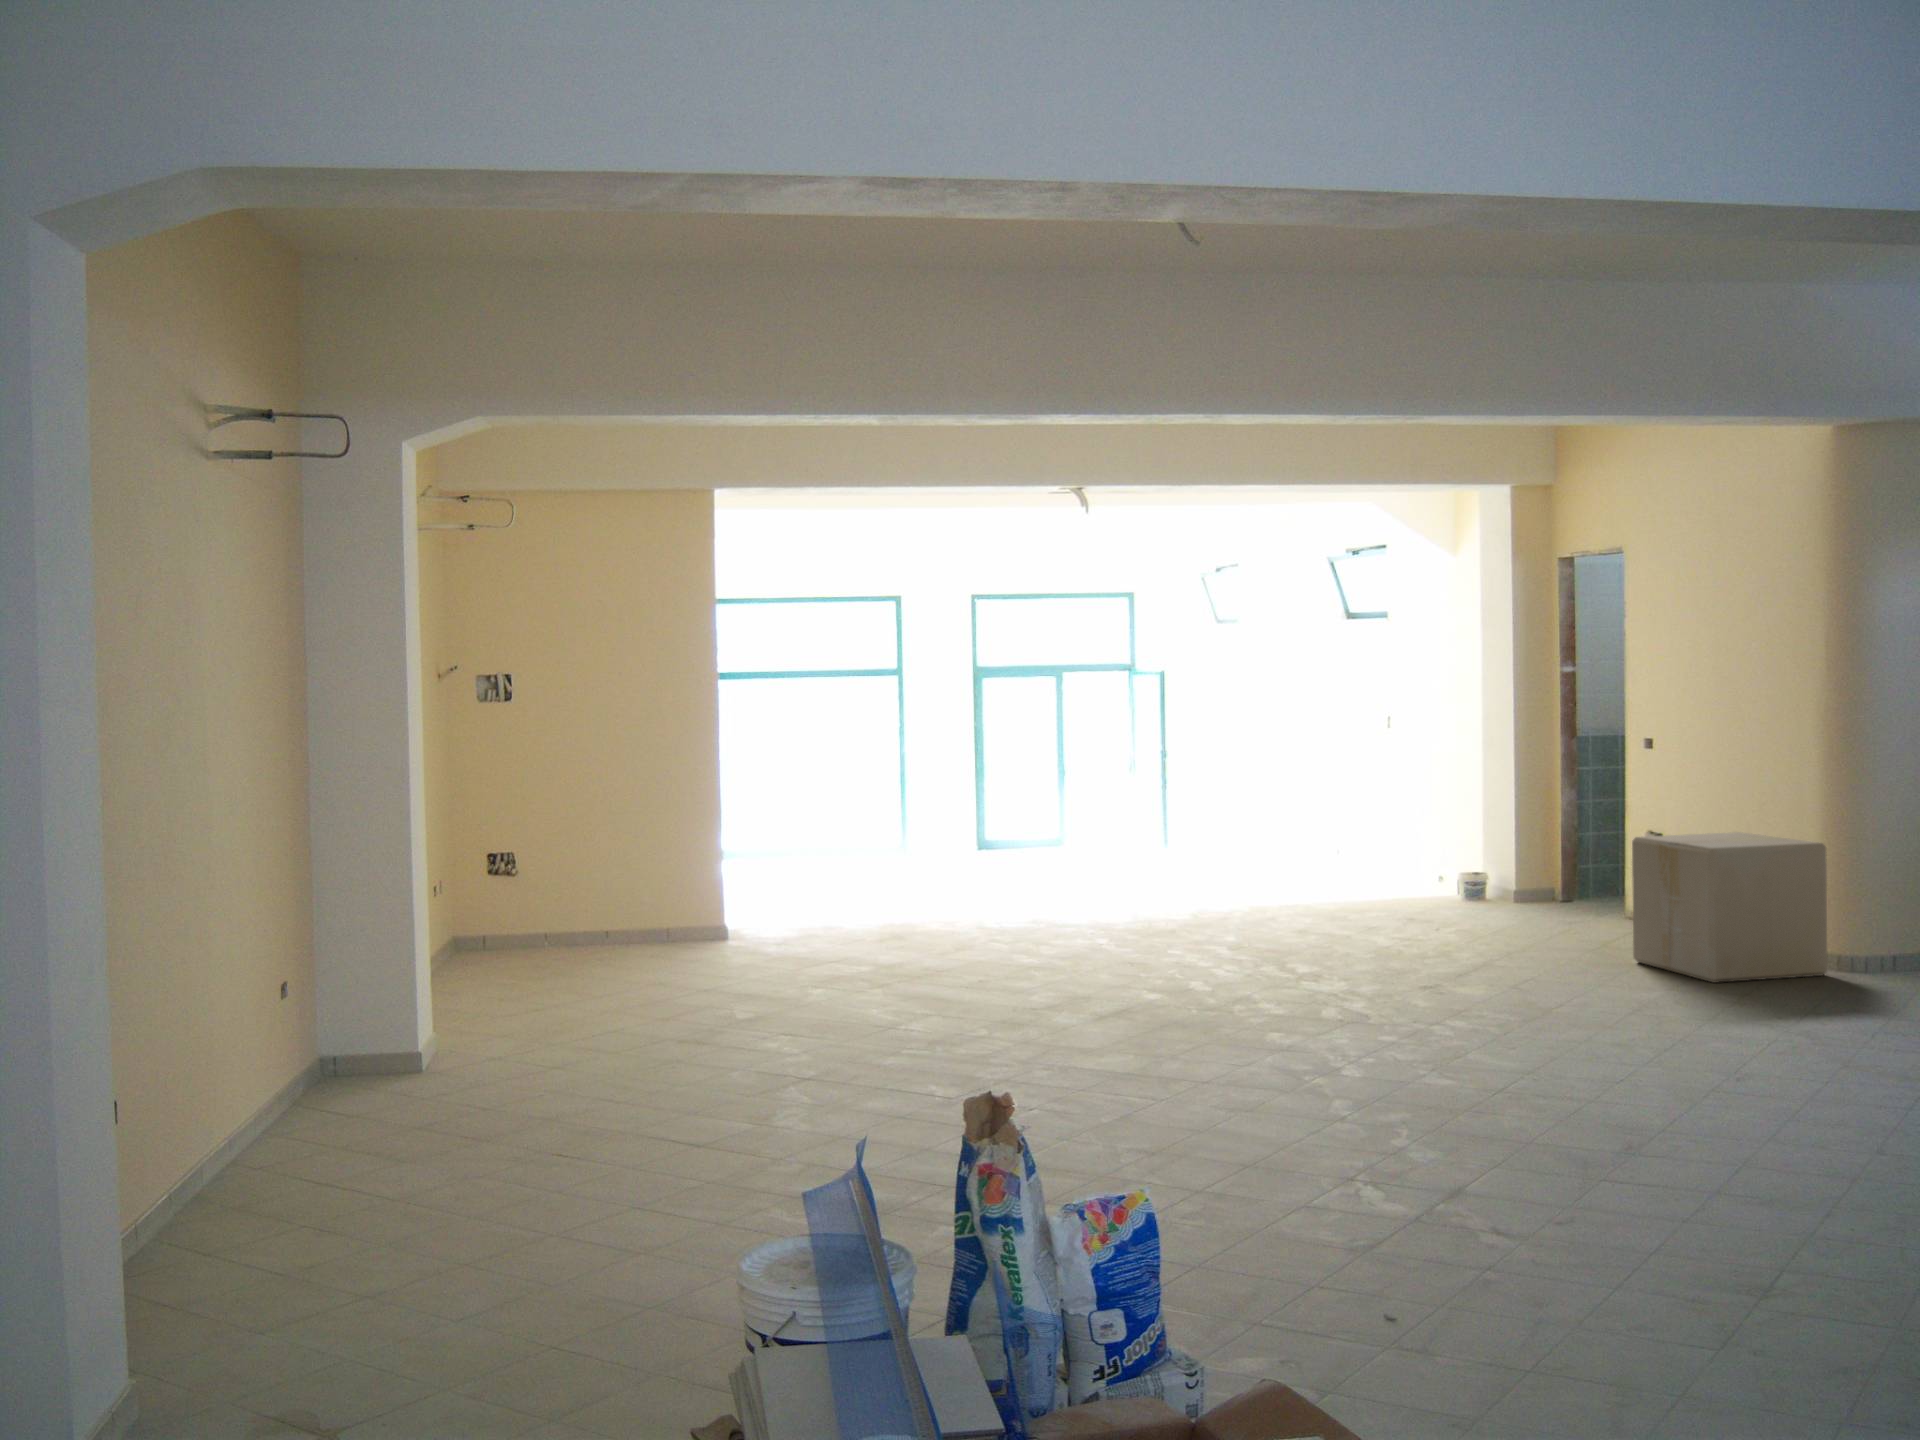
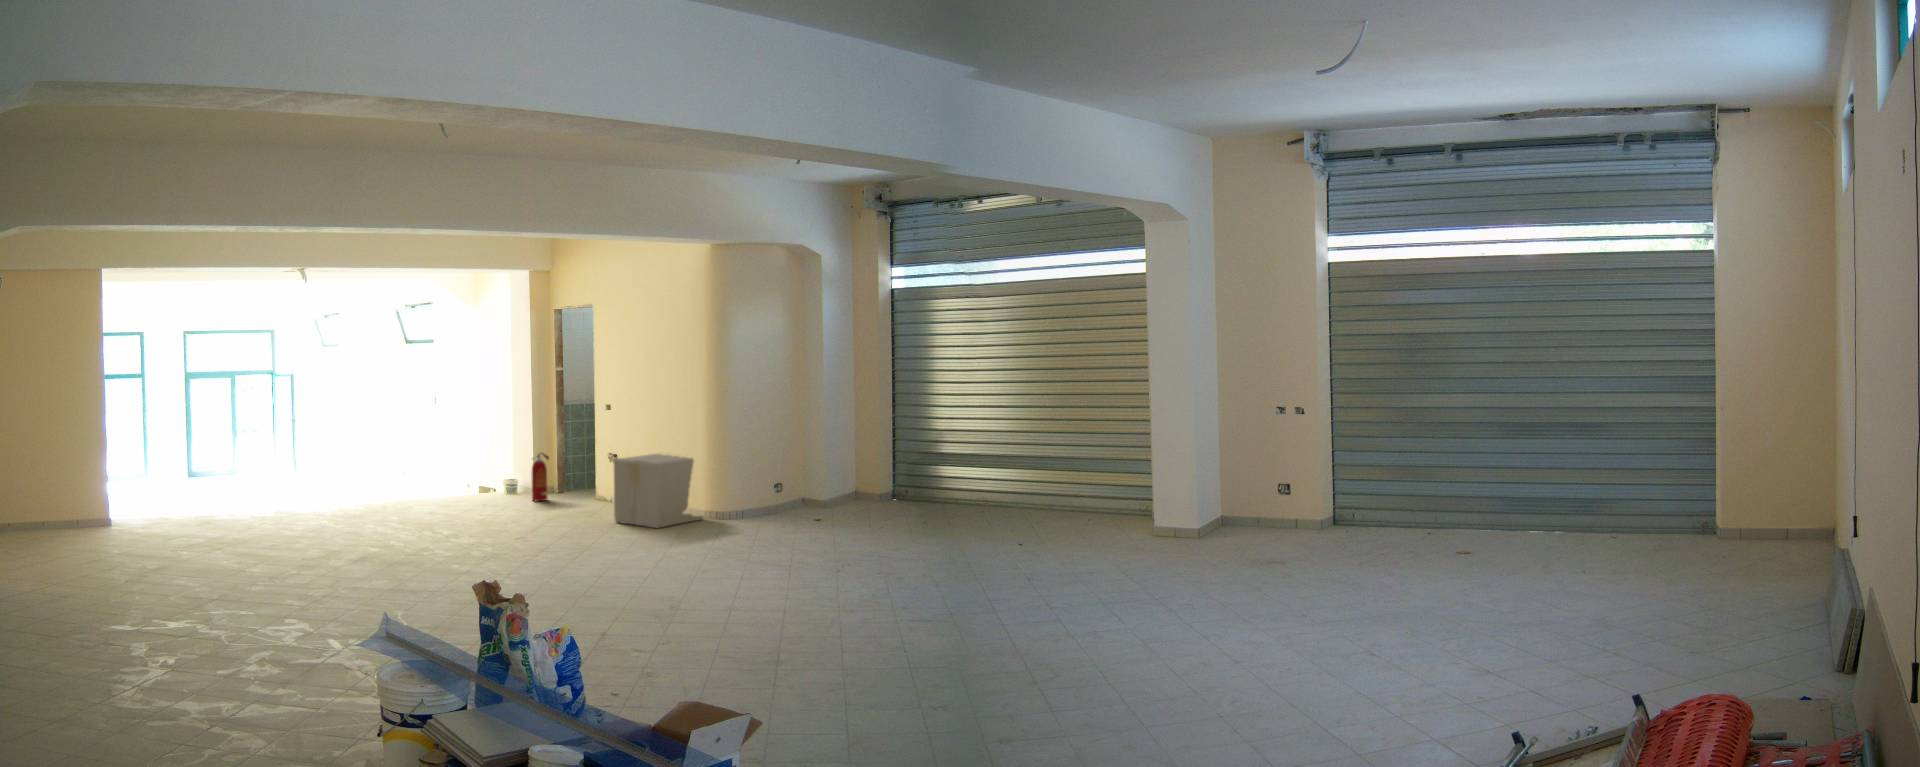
fire extinguisher: none [1510,825,1544,912] -> present [532,453,549,501]

